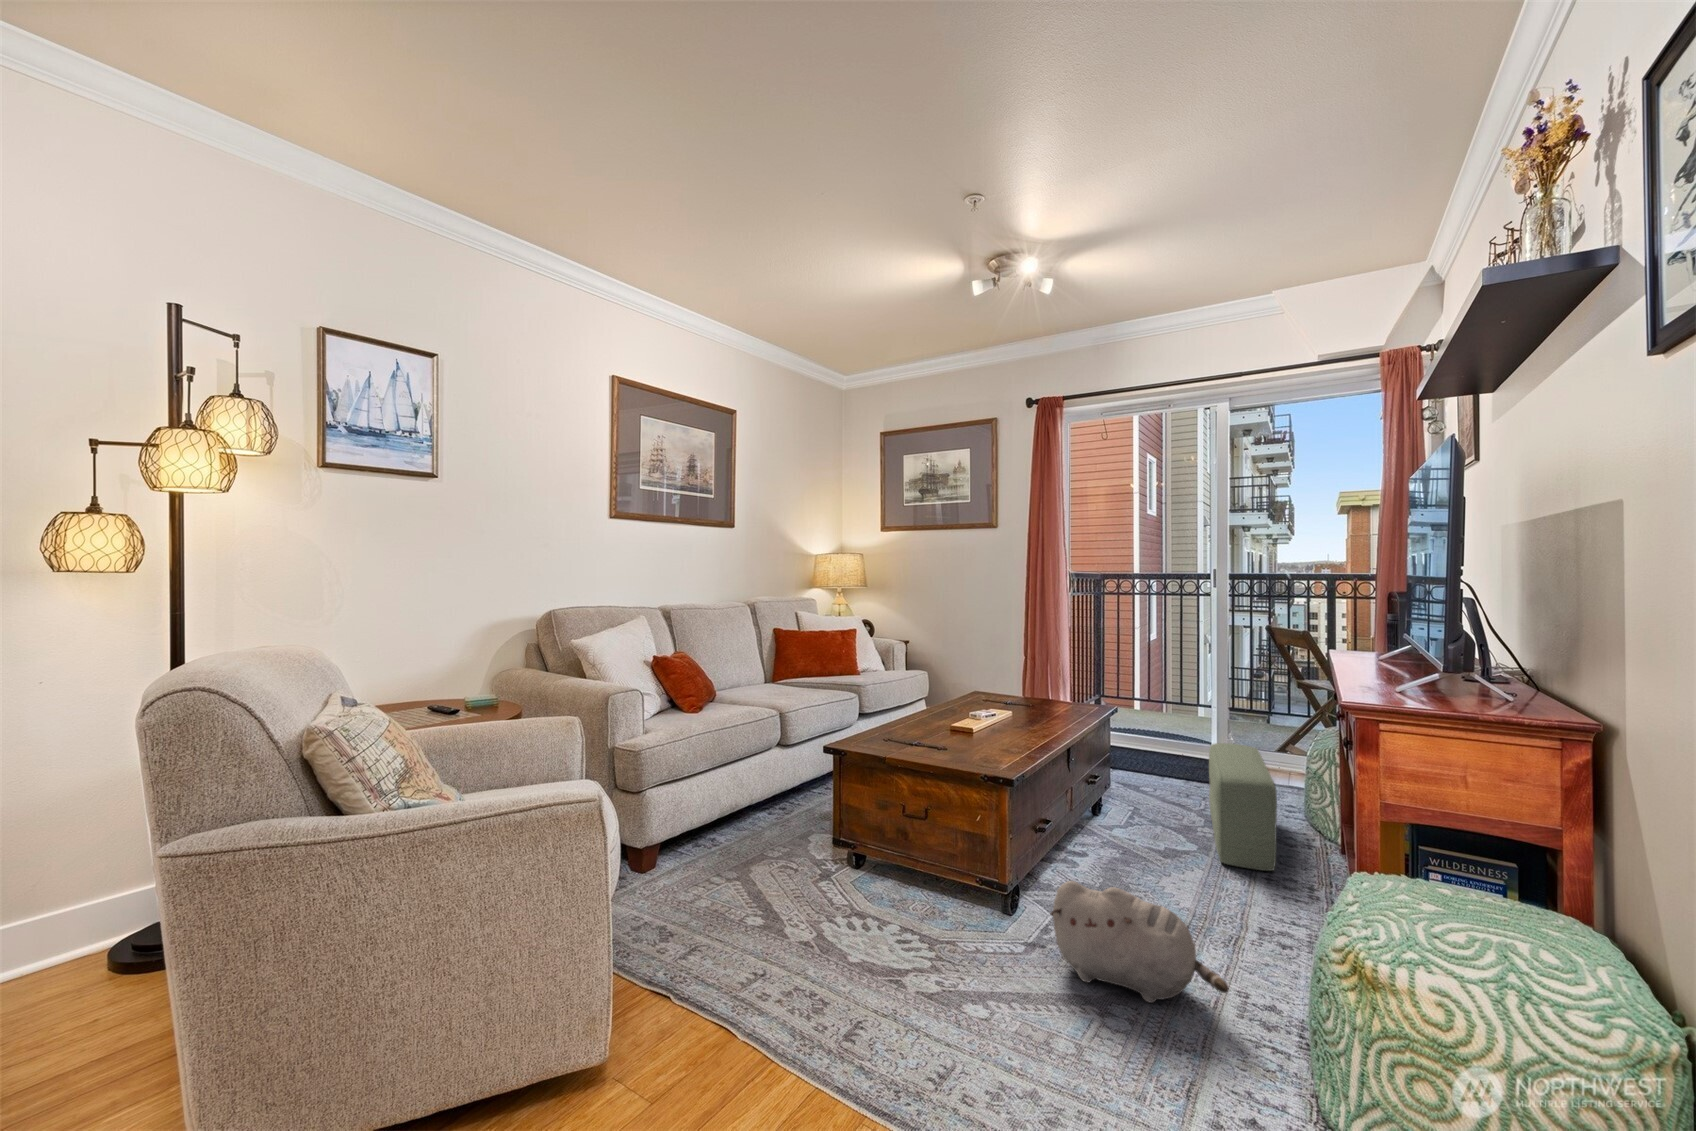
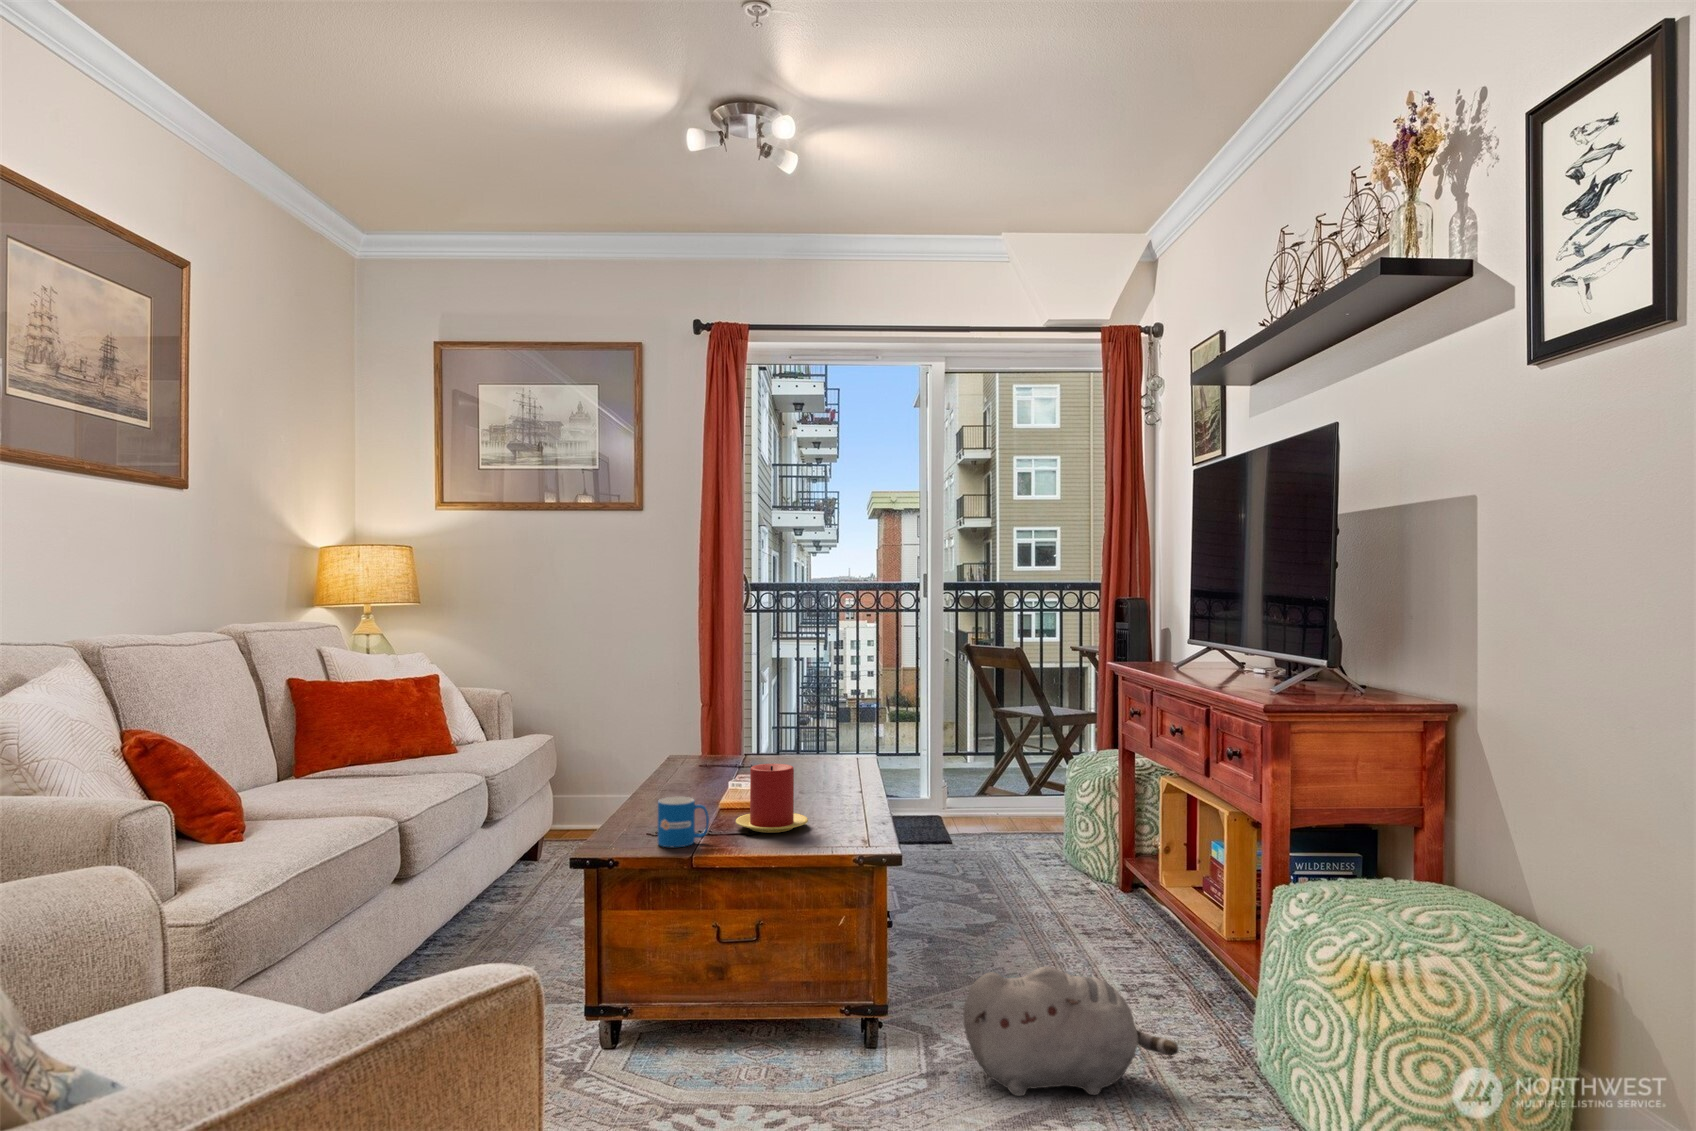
candle: none [941,703,992,751] -> present [736,764,808,833]
mug: none [884,717,916,750] -> present [658,797,709,847]
pouf: present [1209,743,1277,871] -> none [971,785,1083,927]

